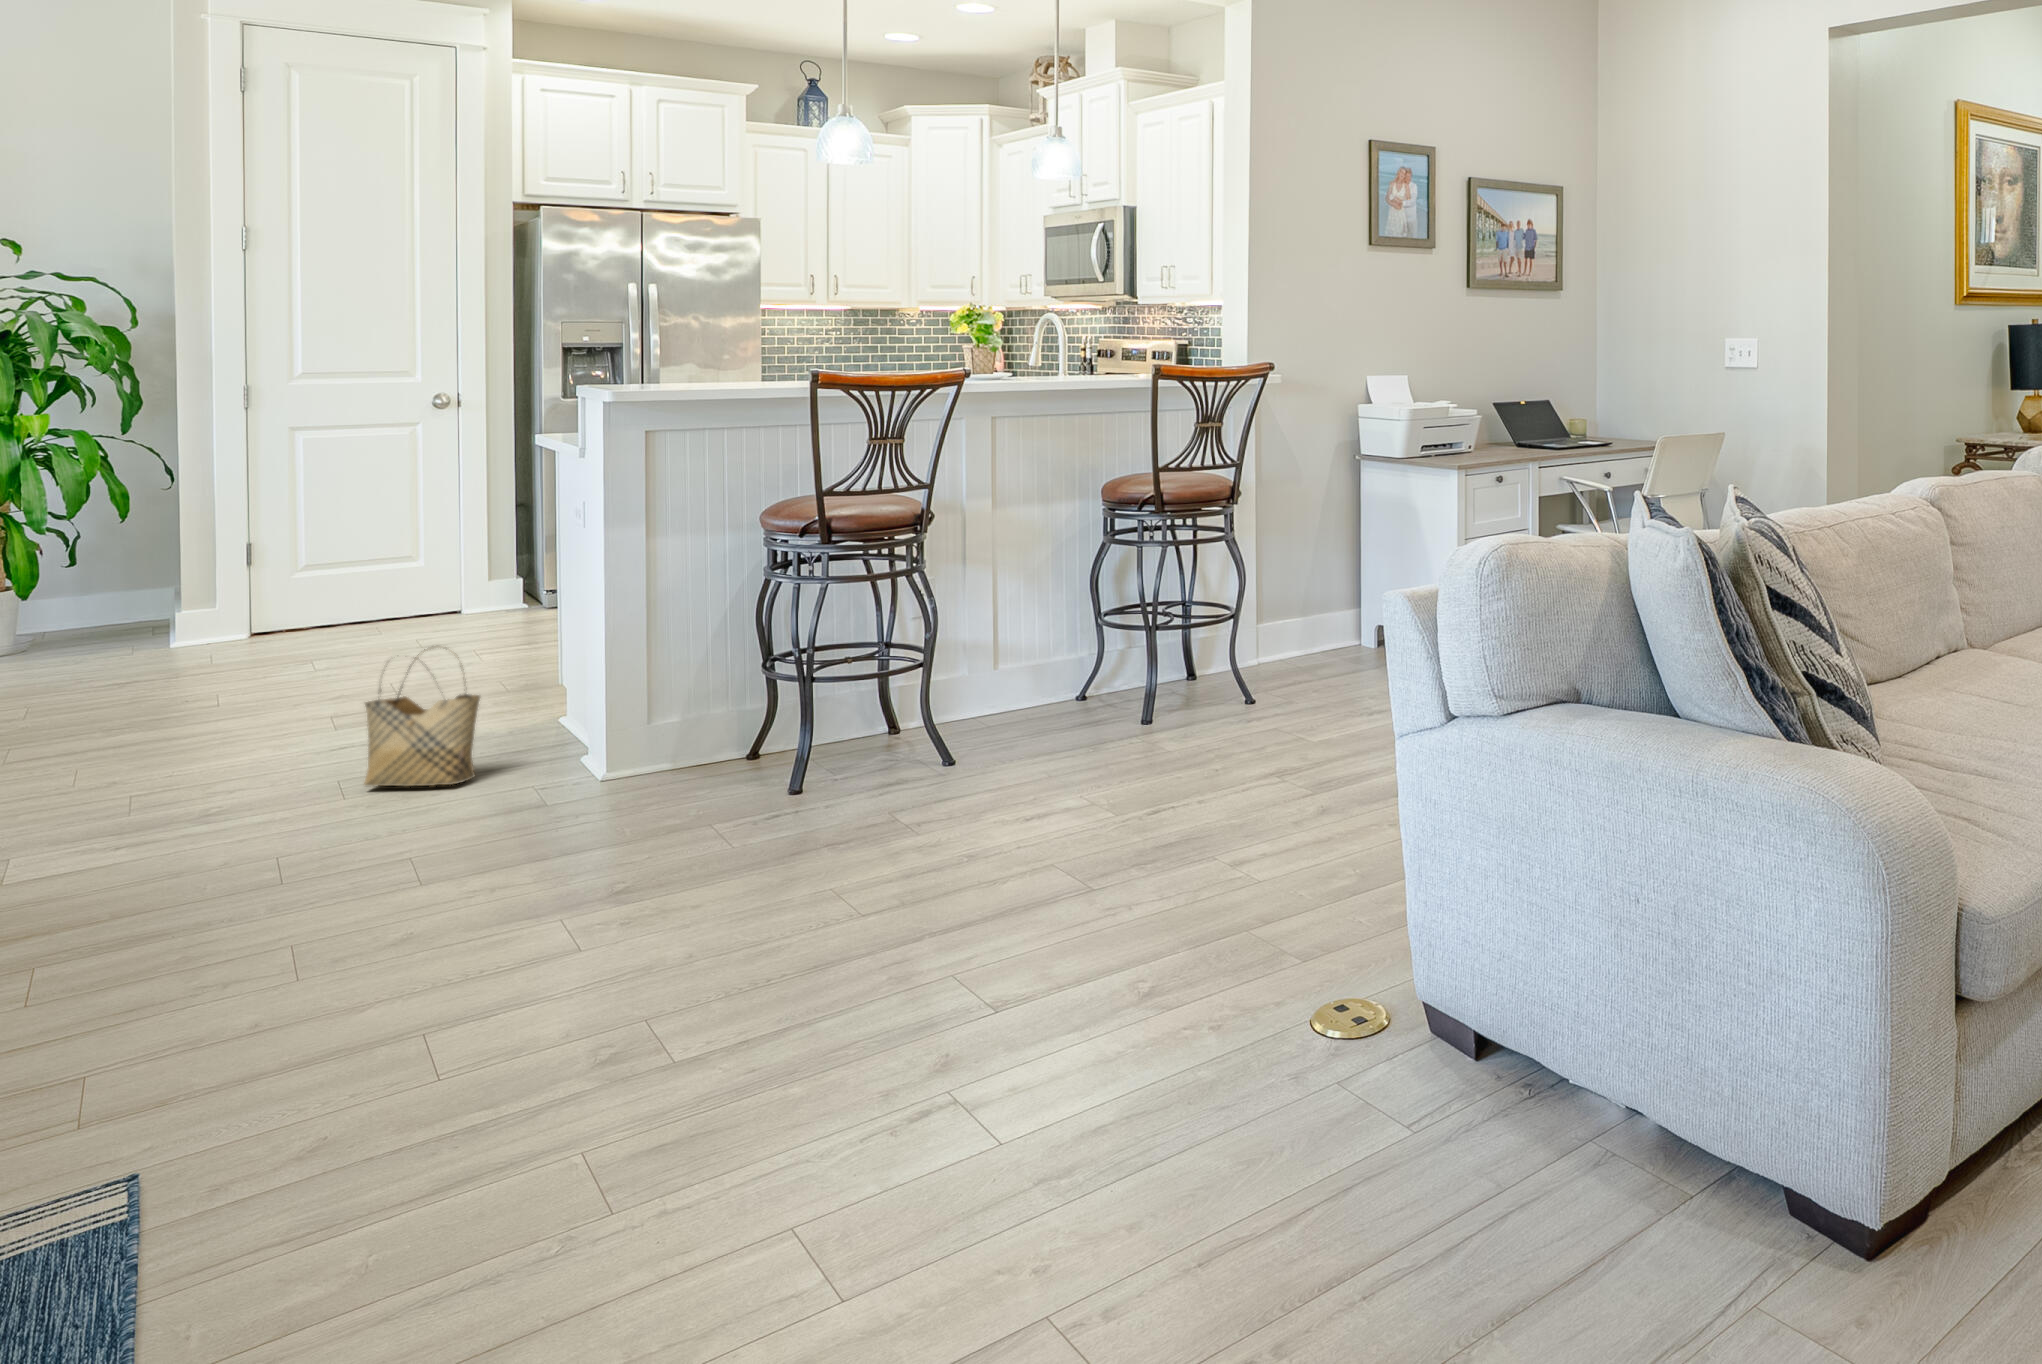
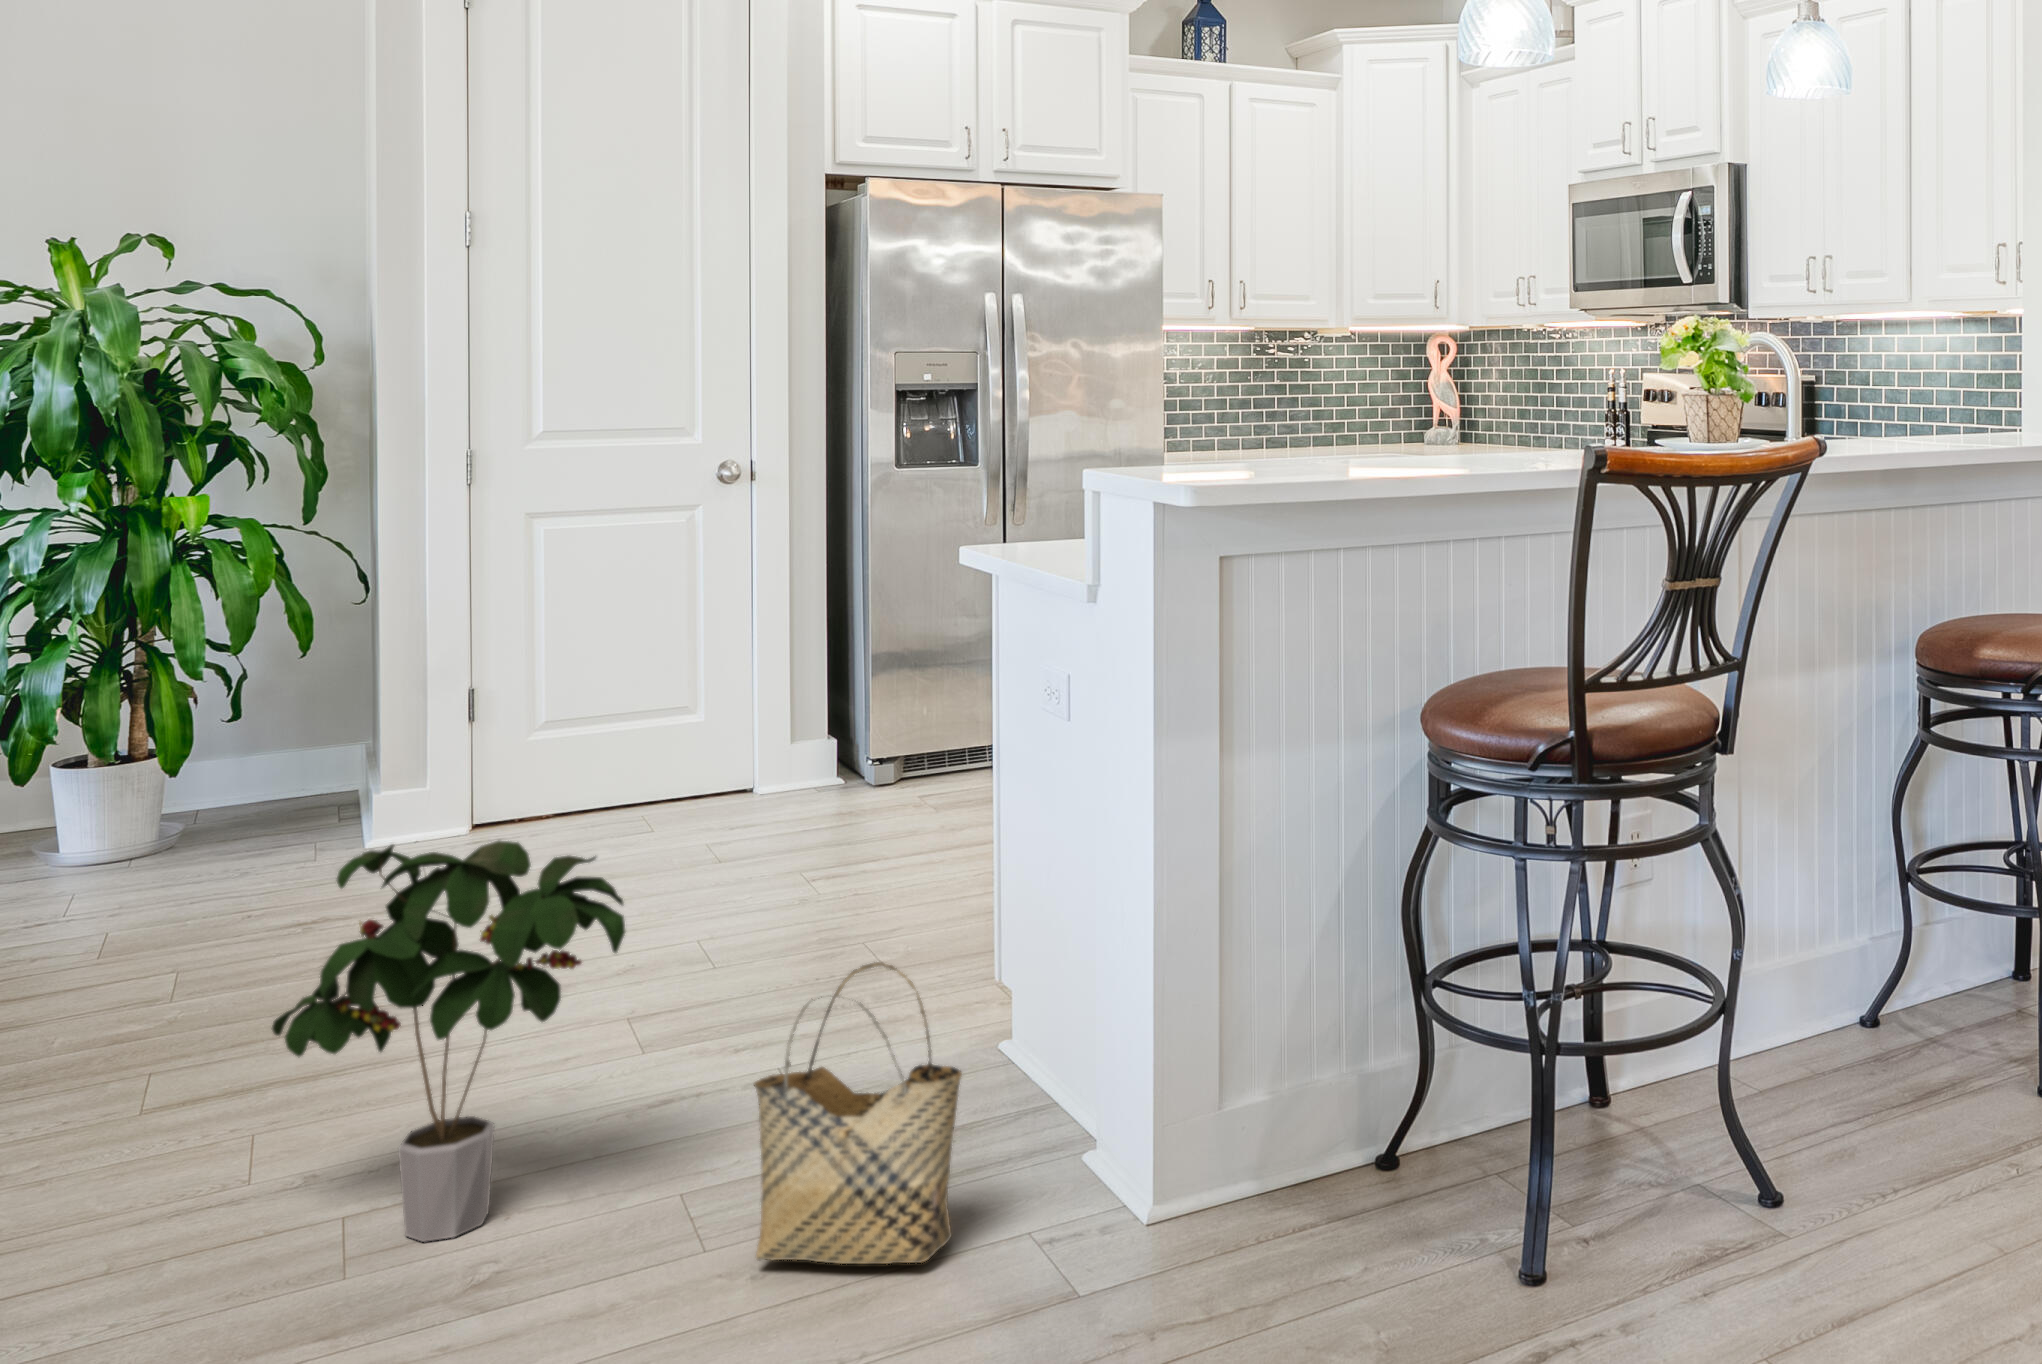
potted plant: none [91,589,298,790] -> present [272,841,625,1242]

